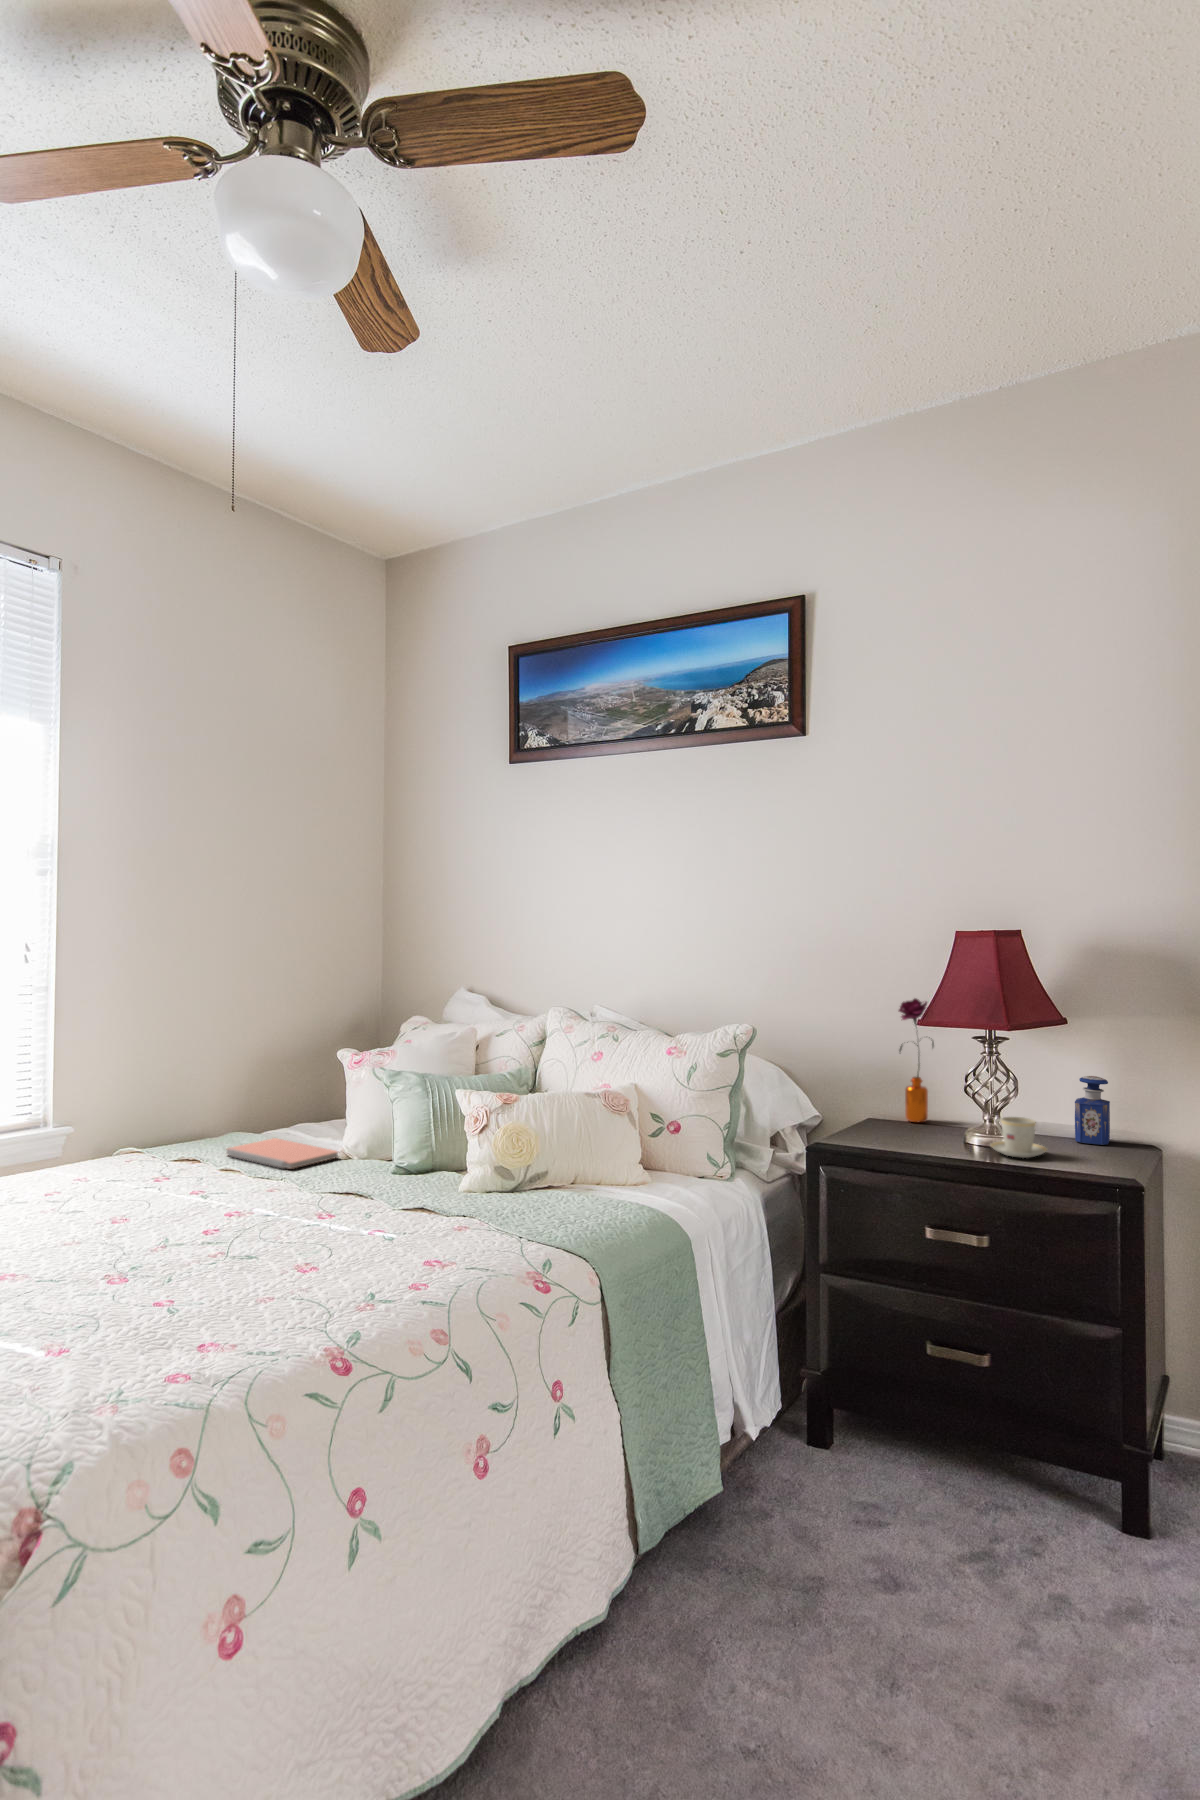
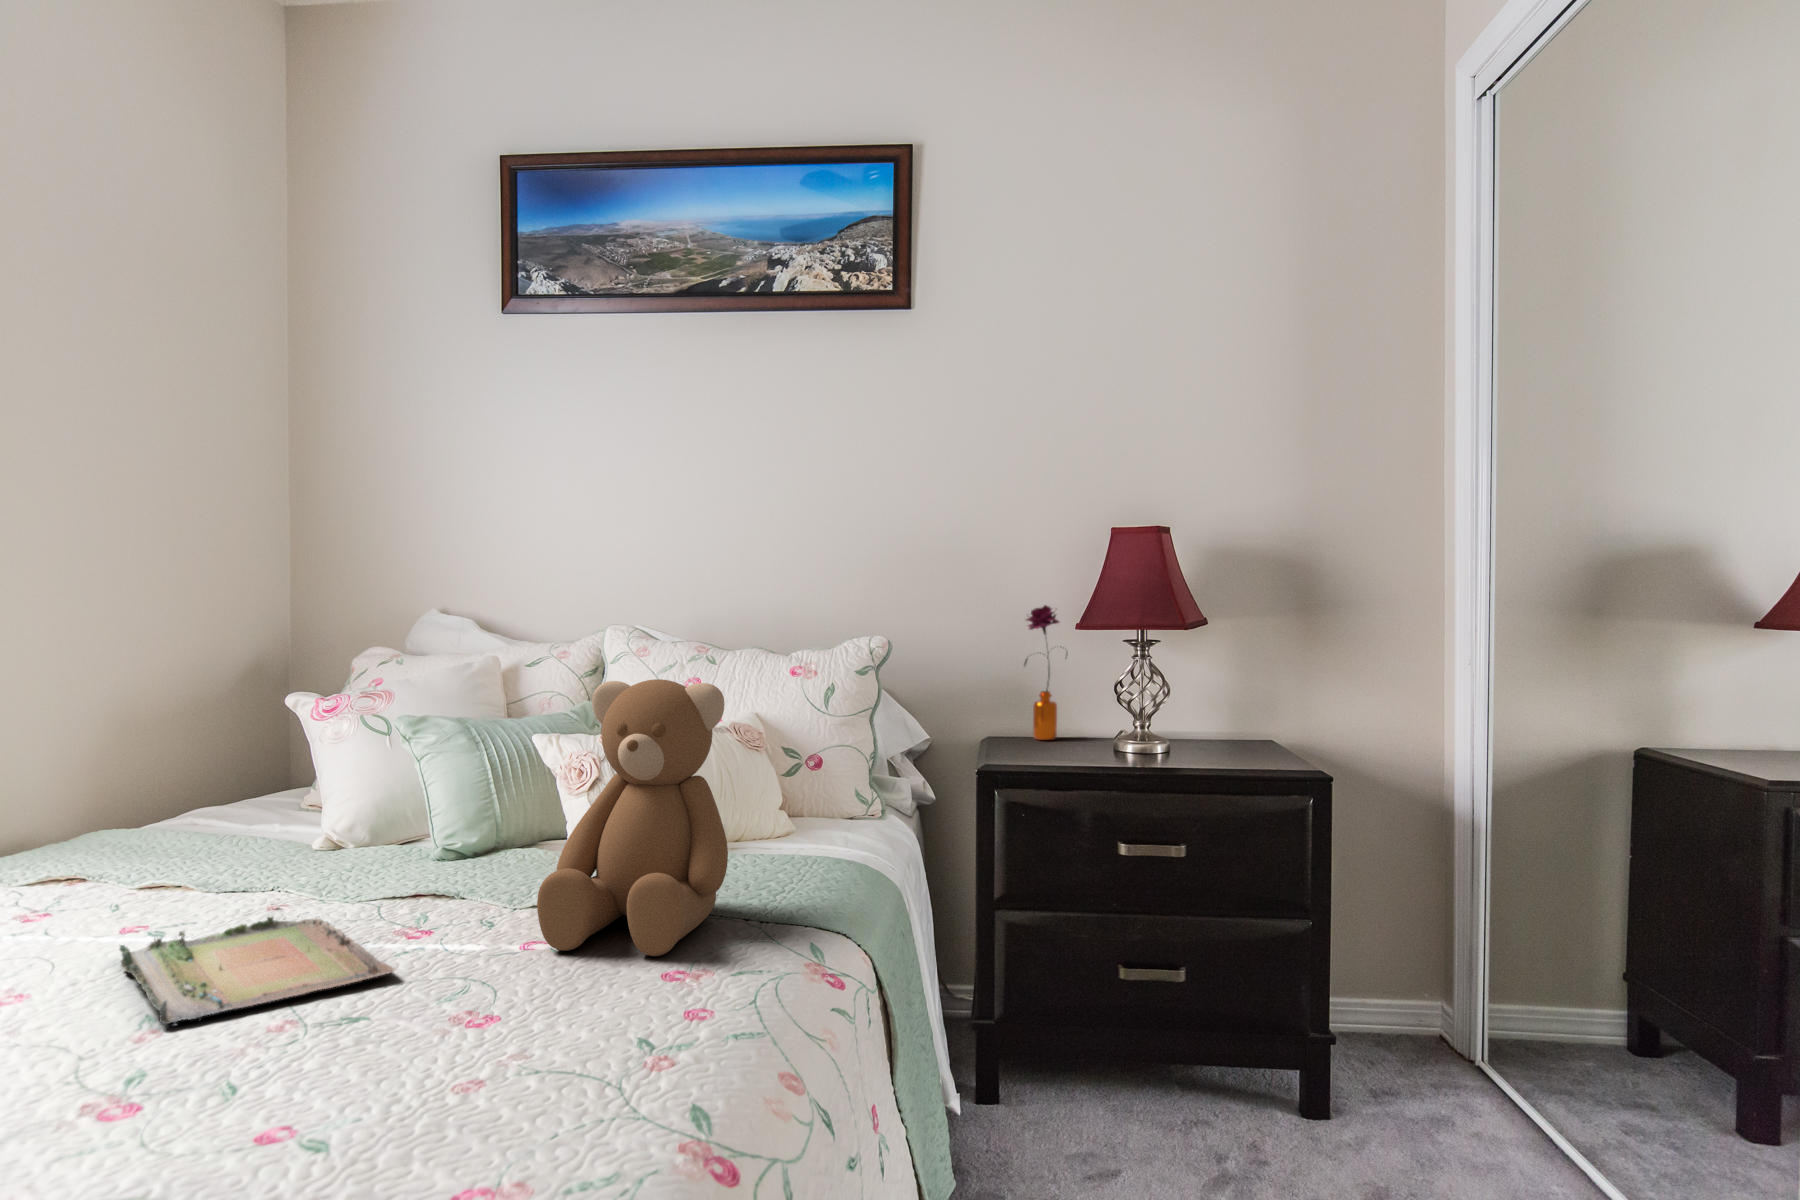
teddy bear: none [359,1065,501,1269] -> present [537,679,728,956]
perfume bottle: present [1075,1076,1110,1145] -> none [1210,677,1246,745]
teacup: present [990,1117,1048,1158] -> none [1160,720,1219,760]
notebook: present [226,1138,338,1169] -> none [126,830,331,867]
tray: none [124,1197,269,1267] -> present [120,908,396,1026]

